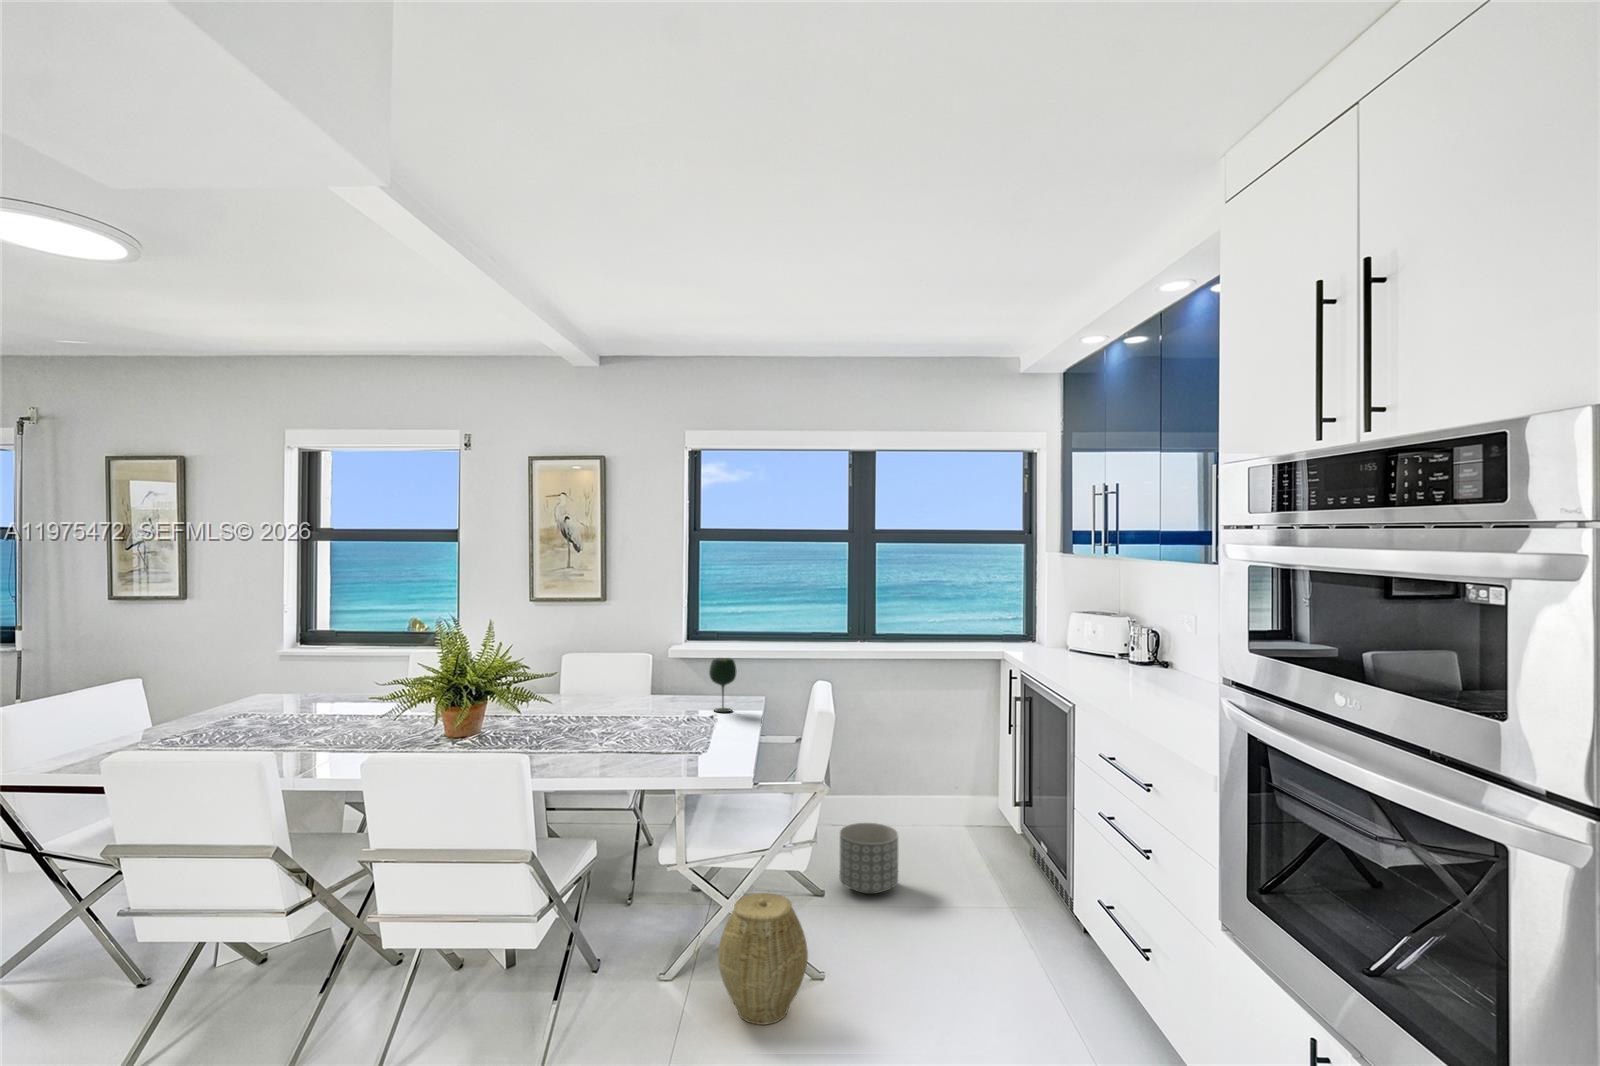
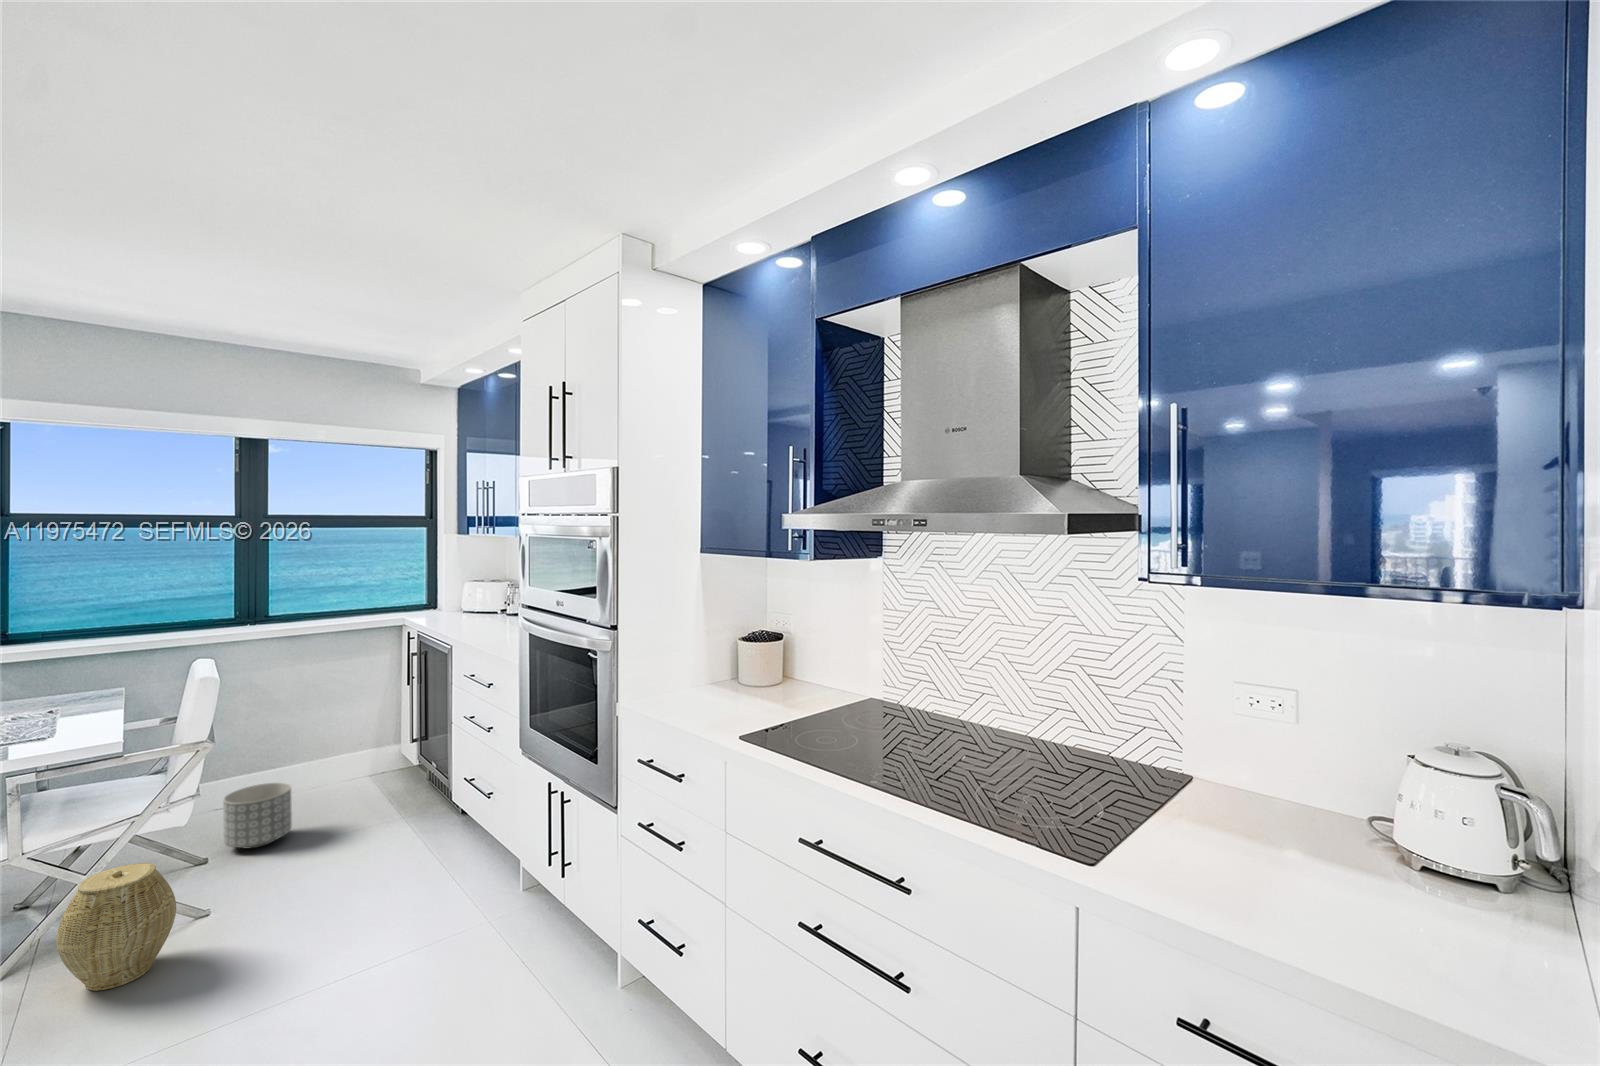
wine glass: present [709,658,737,712] -> none [40,649,82,707]

